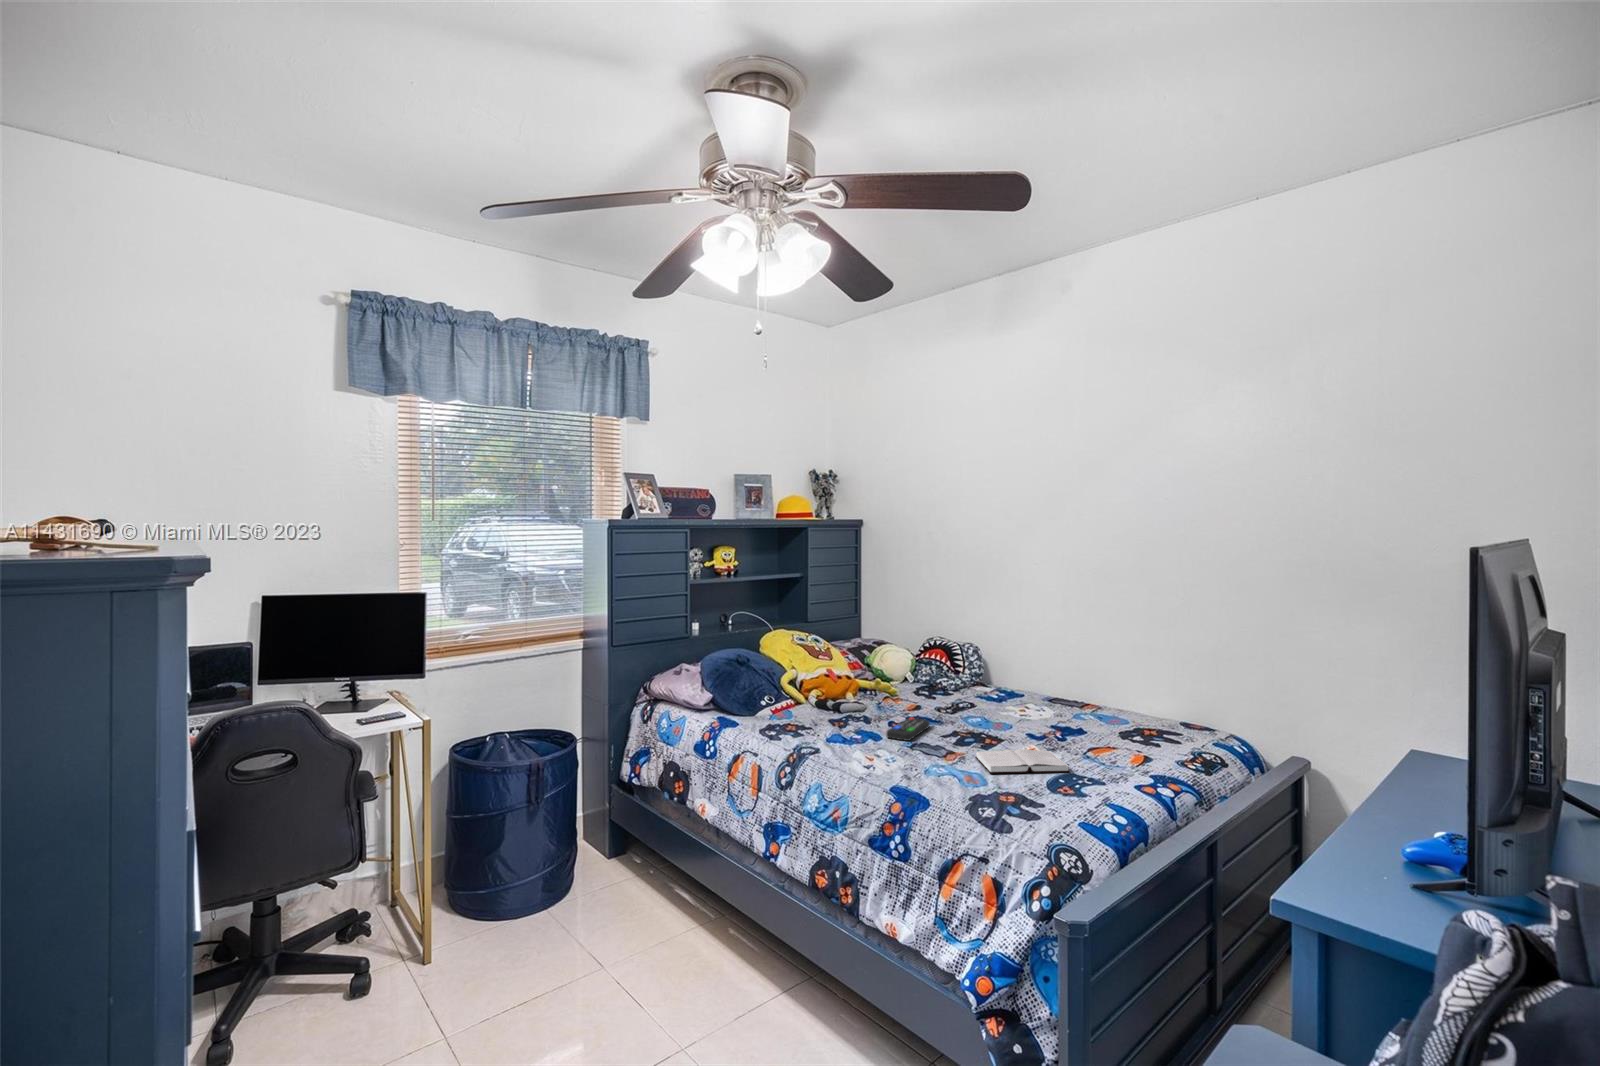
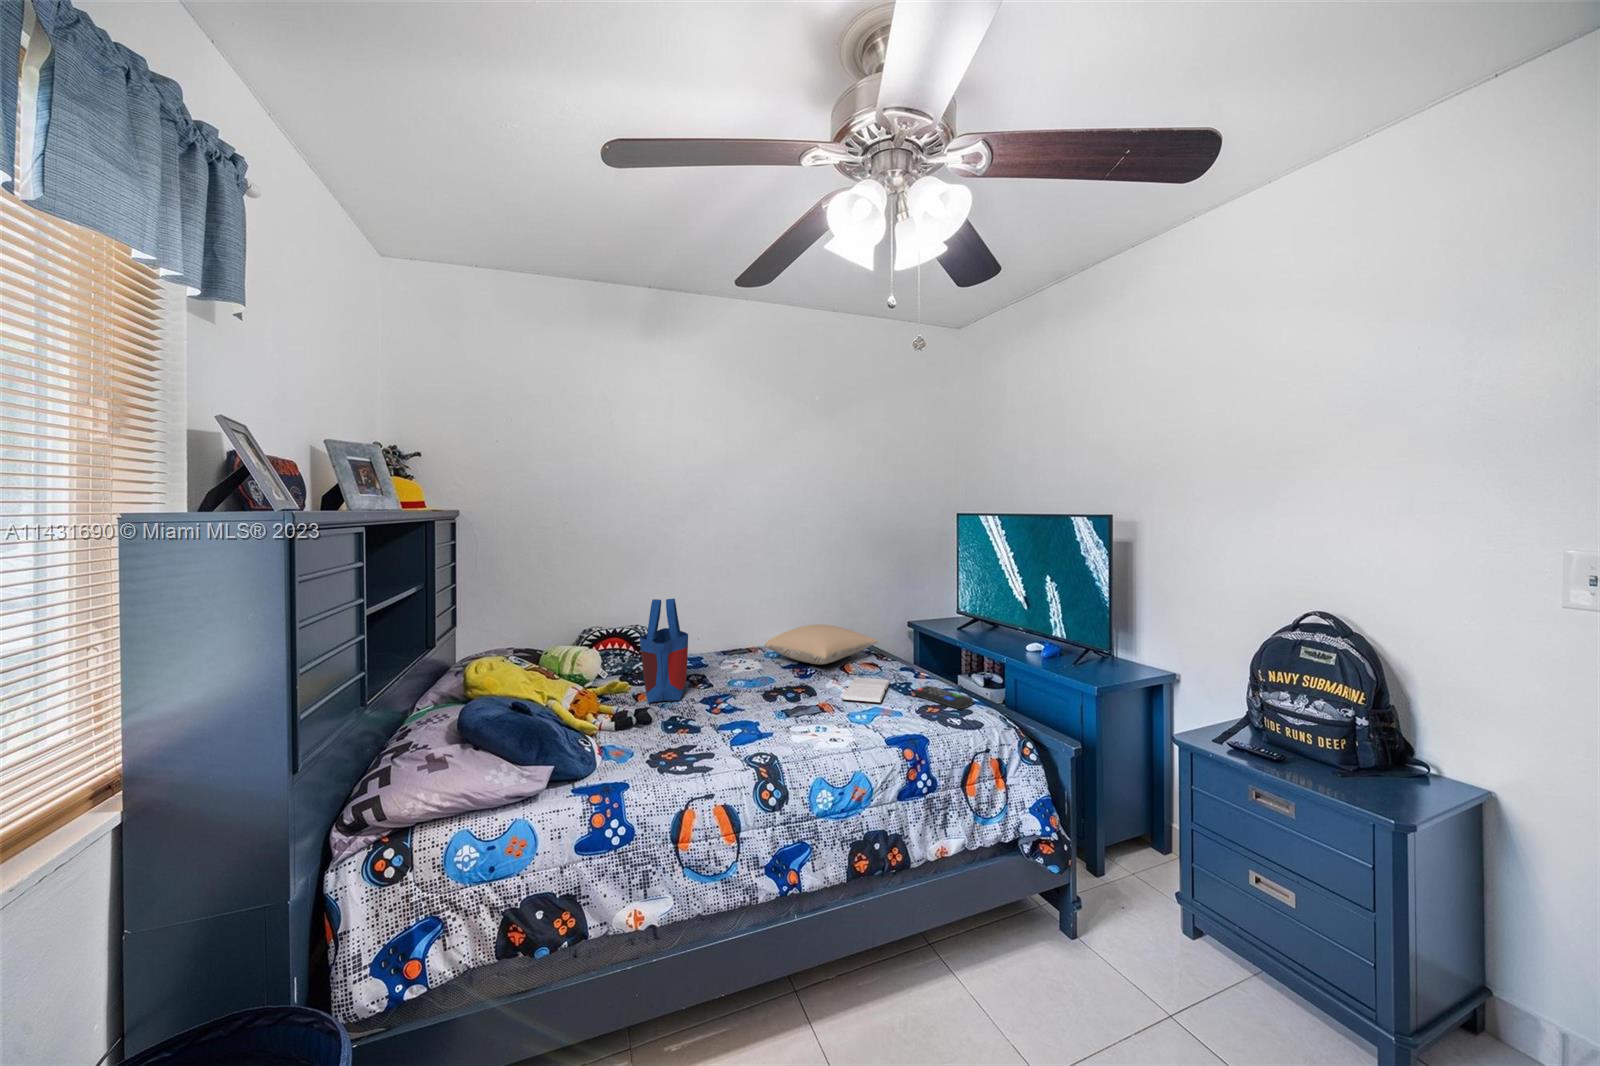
tote bag: none [875,609,939,709] -> present [640,599,688,703]
pillow: none [1040,683,1170,737] -> present [765,624,878,664]
remote control: present [886,718,930,741] -> present [915,686,973,709]

